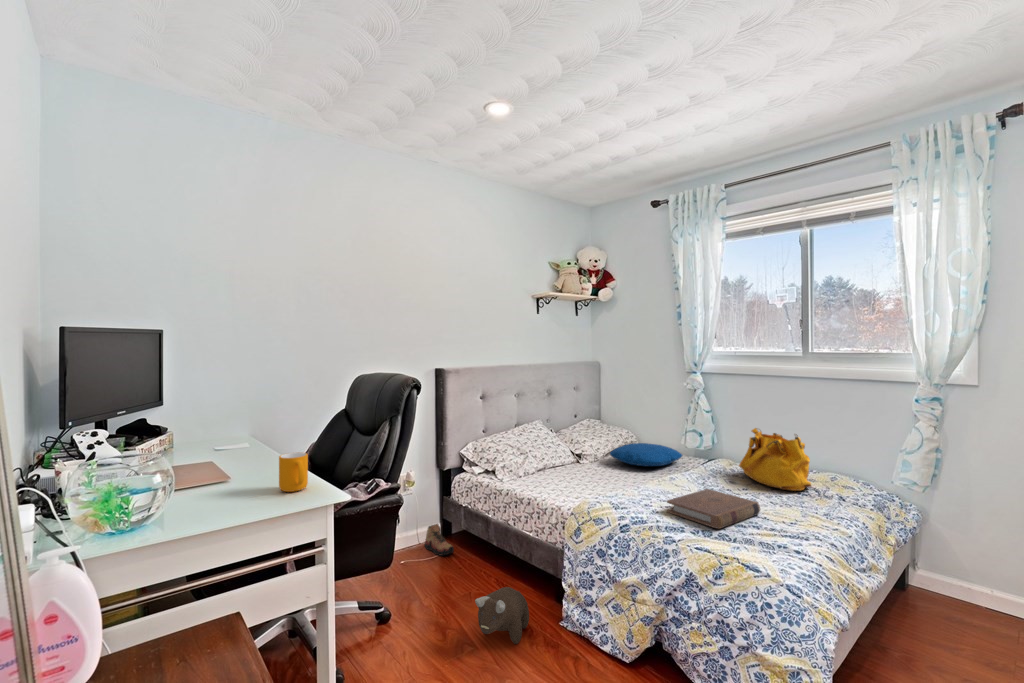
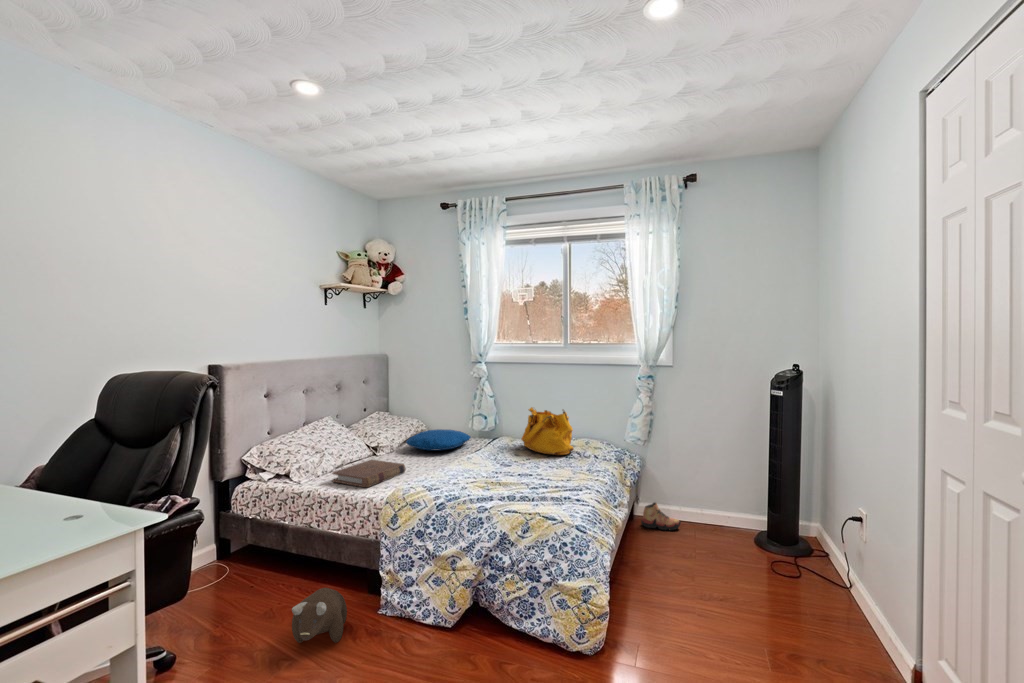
mug: present [279,452,308,492] -> none [42,475,90,527]
book: present [667,489,760,529] -> present [332,460,406,487]
shoe: present [425,524,454,555] -> present [641,503,681,530]

